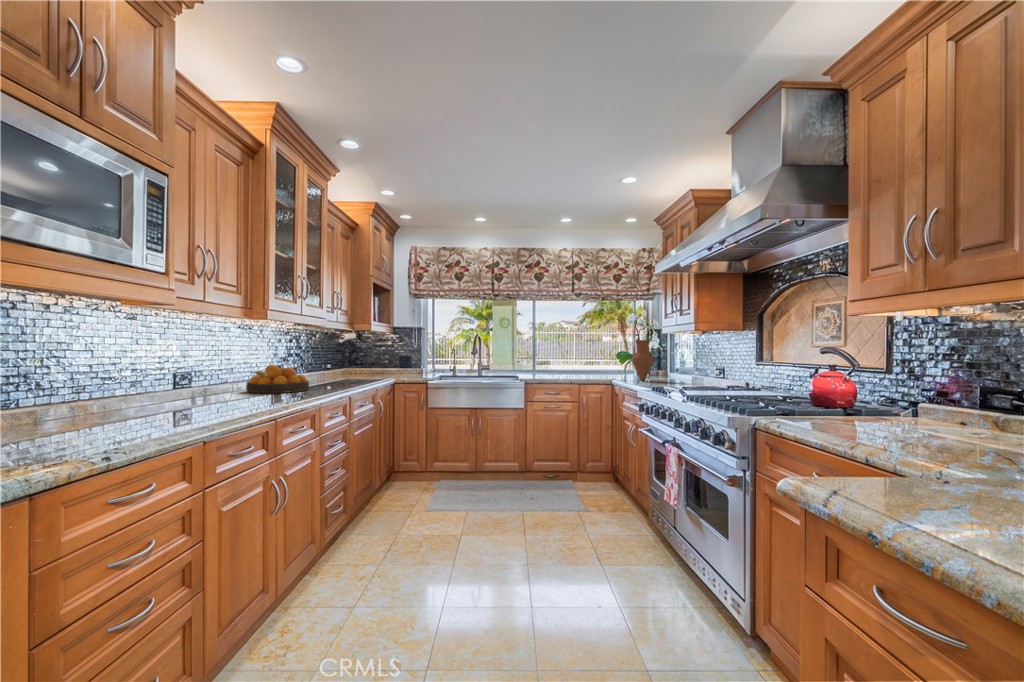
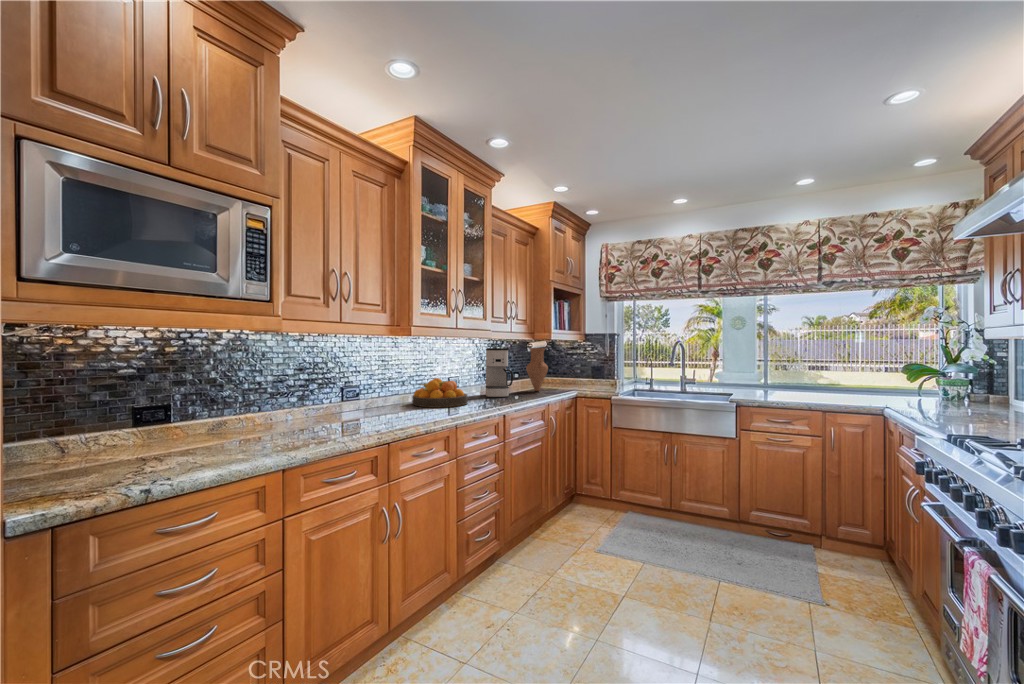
coffee maker: none [311,337,342,385] -> present [486,348,513,397]
vase: present [632,340,653,381] -> present [526,348,548,391]

